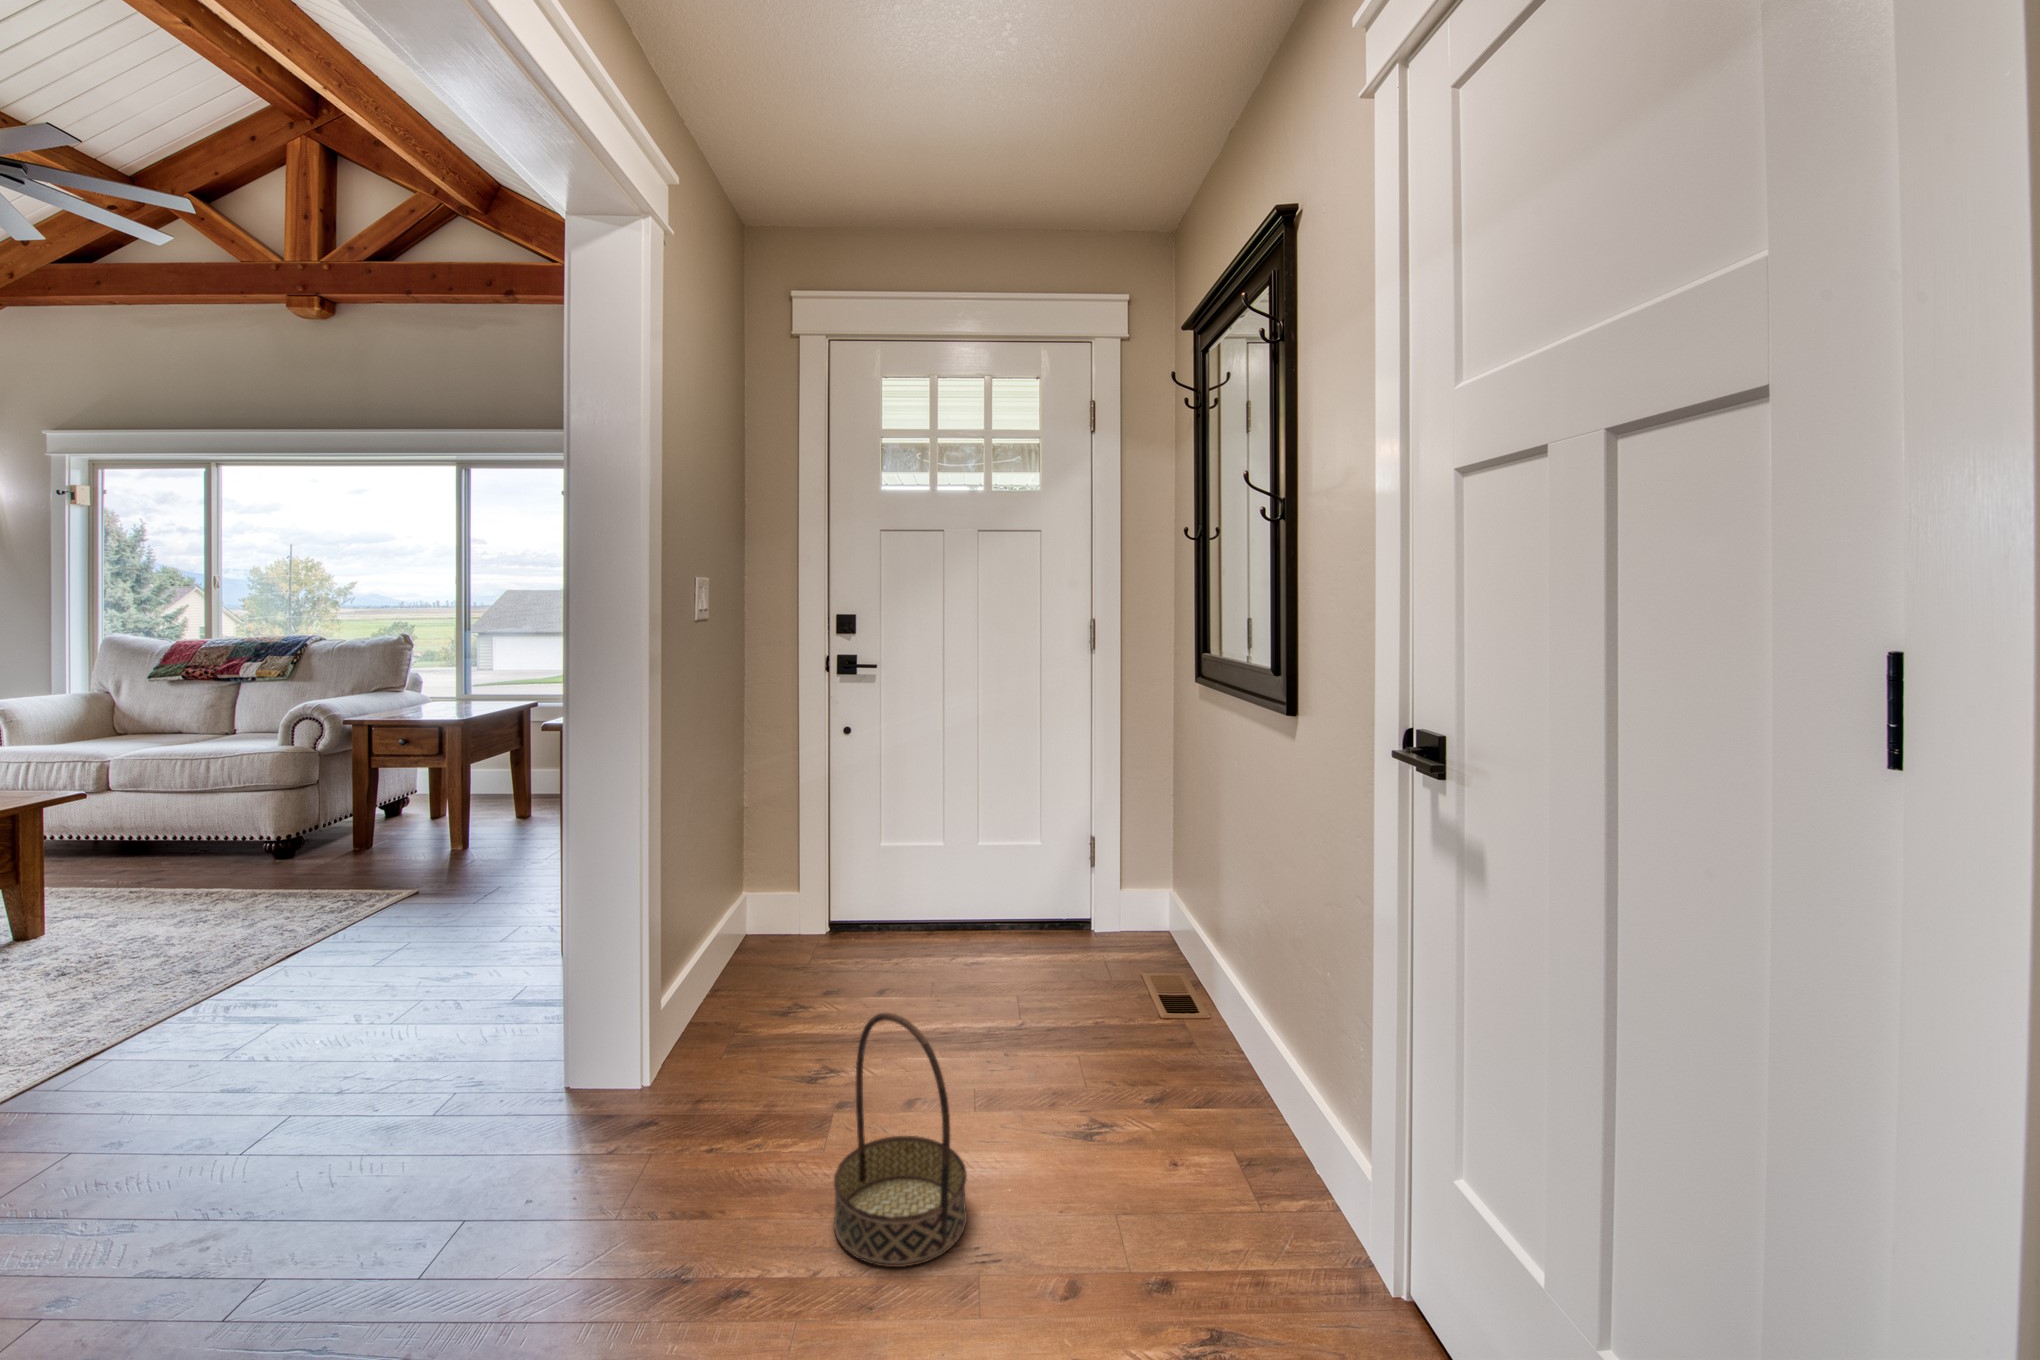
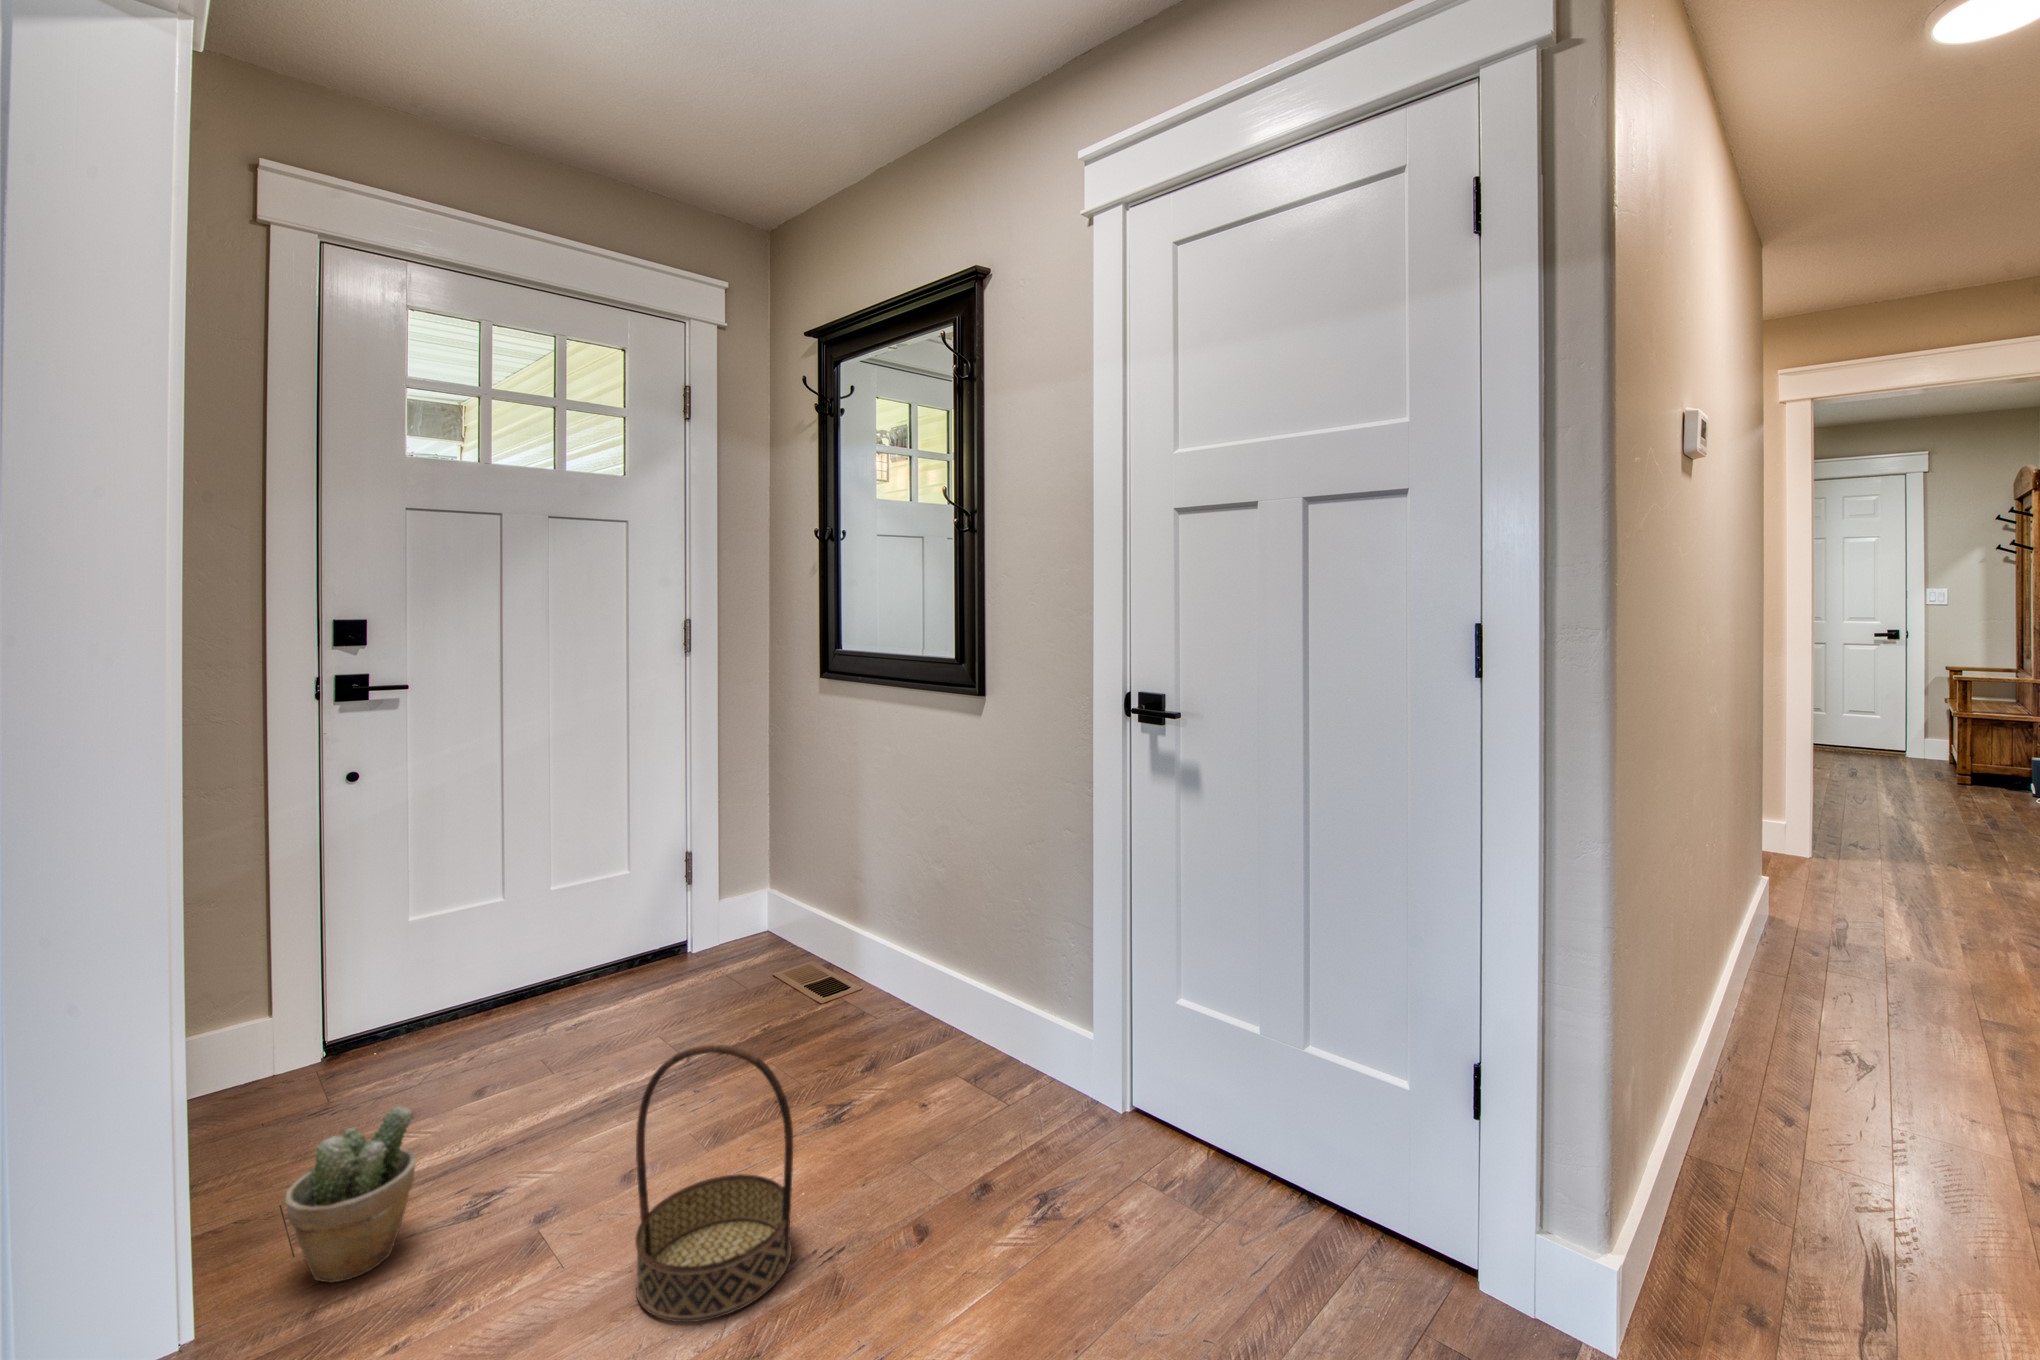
potted plant: none [698,985,775,1098] -> present [285,1106,416,1282]

